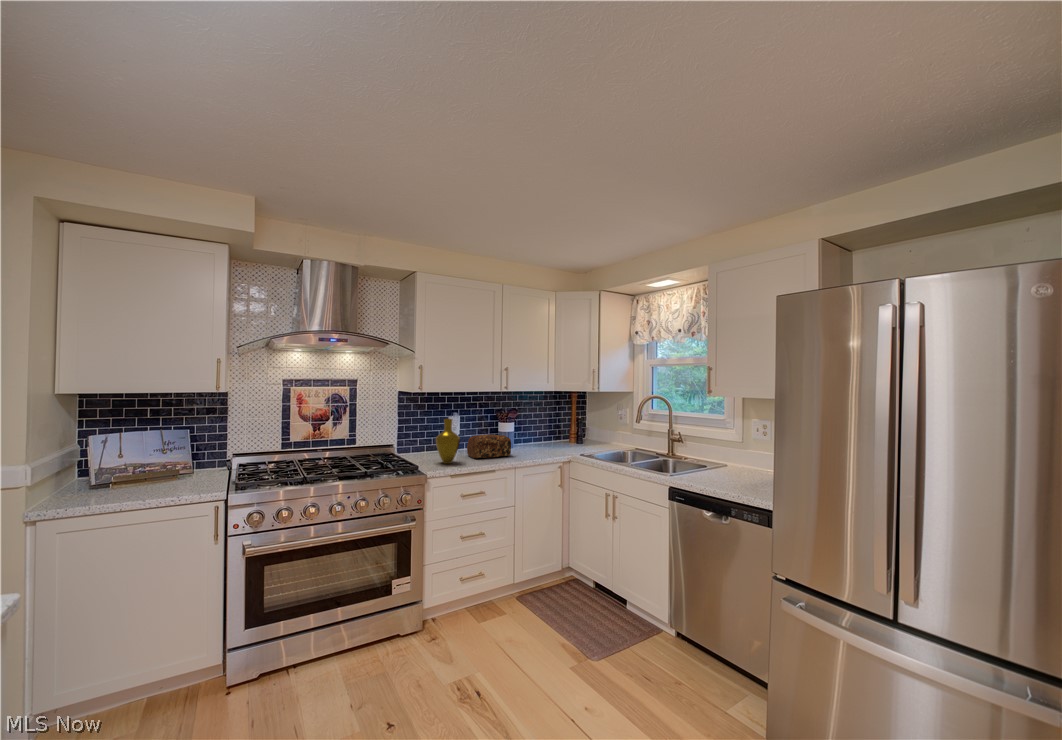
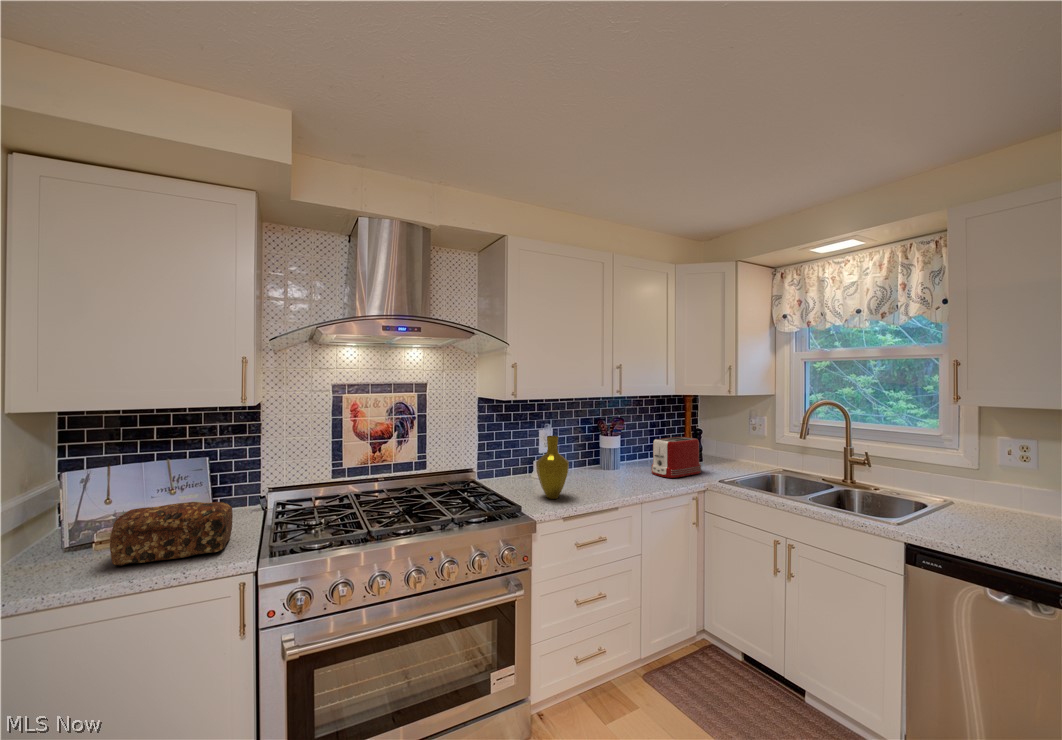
toaster: none [535,424,573,453] -> present [651,437,701,478]
bread loaf: present [467,435,511,458] -> present [110,502,233,566]

